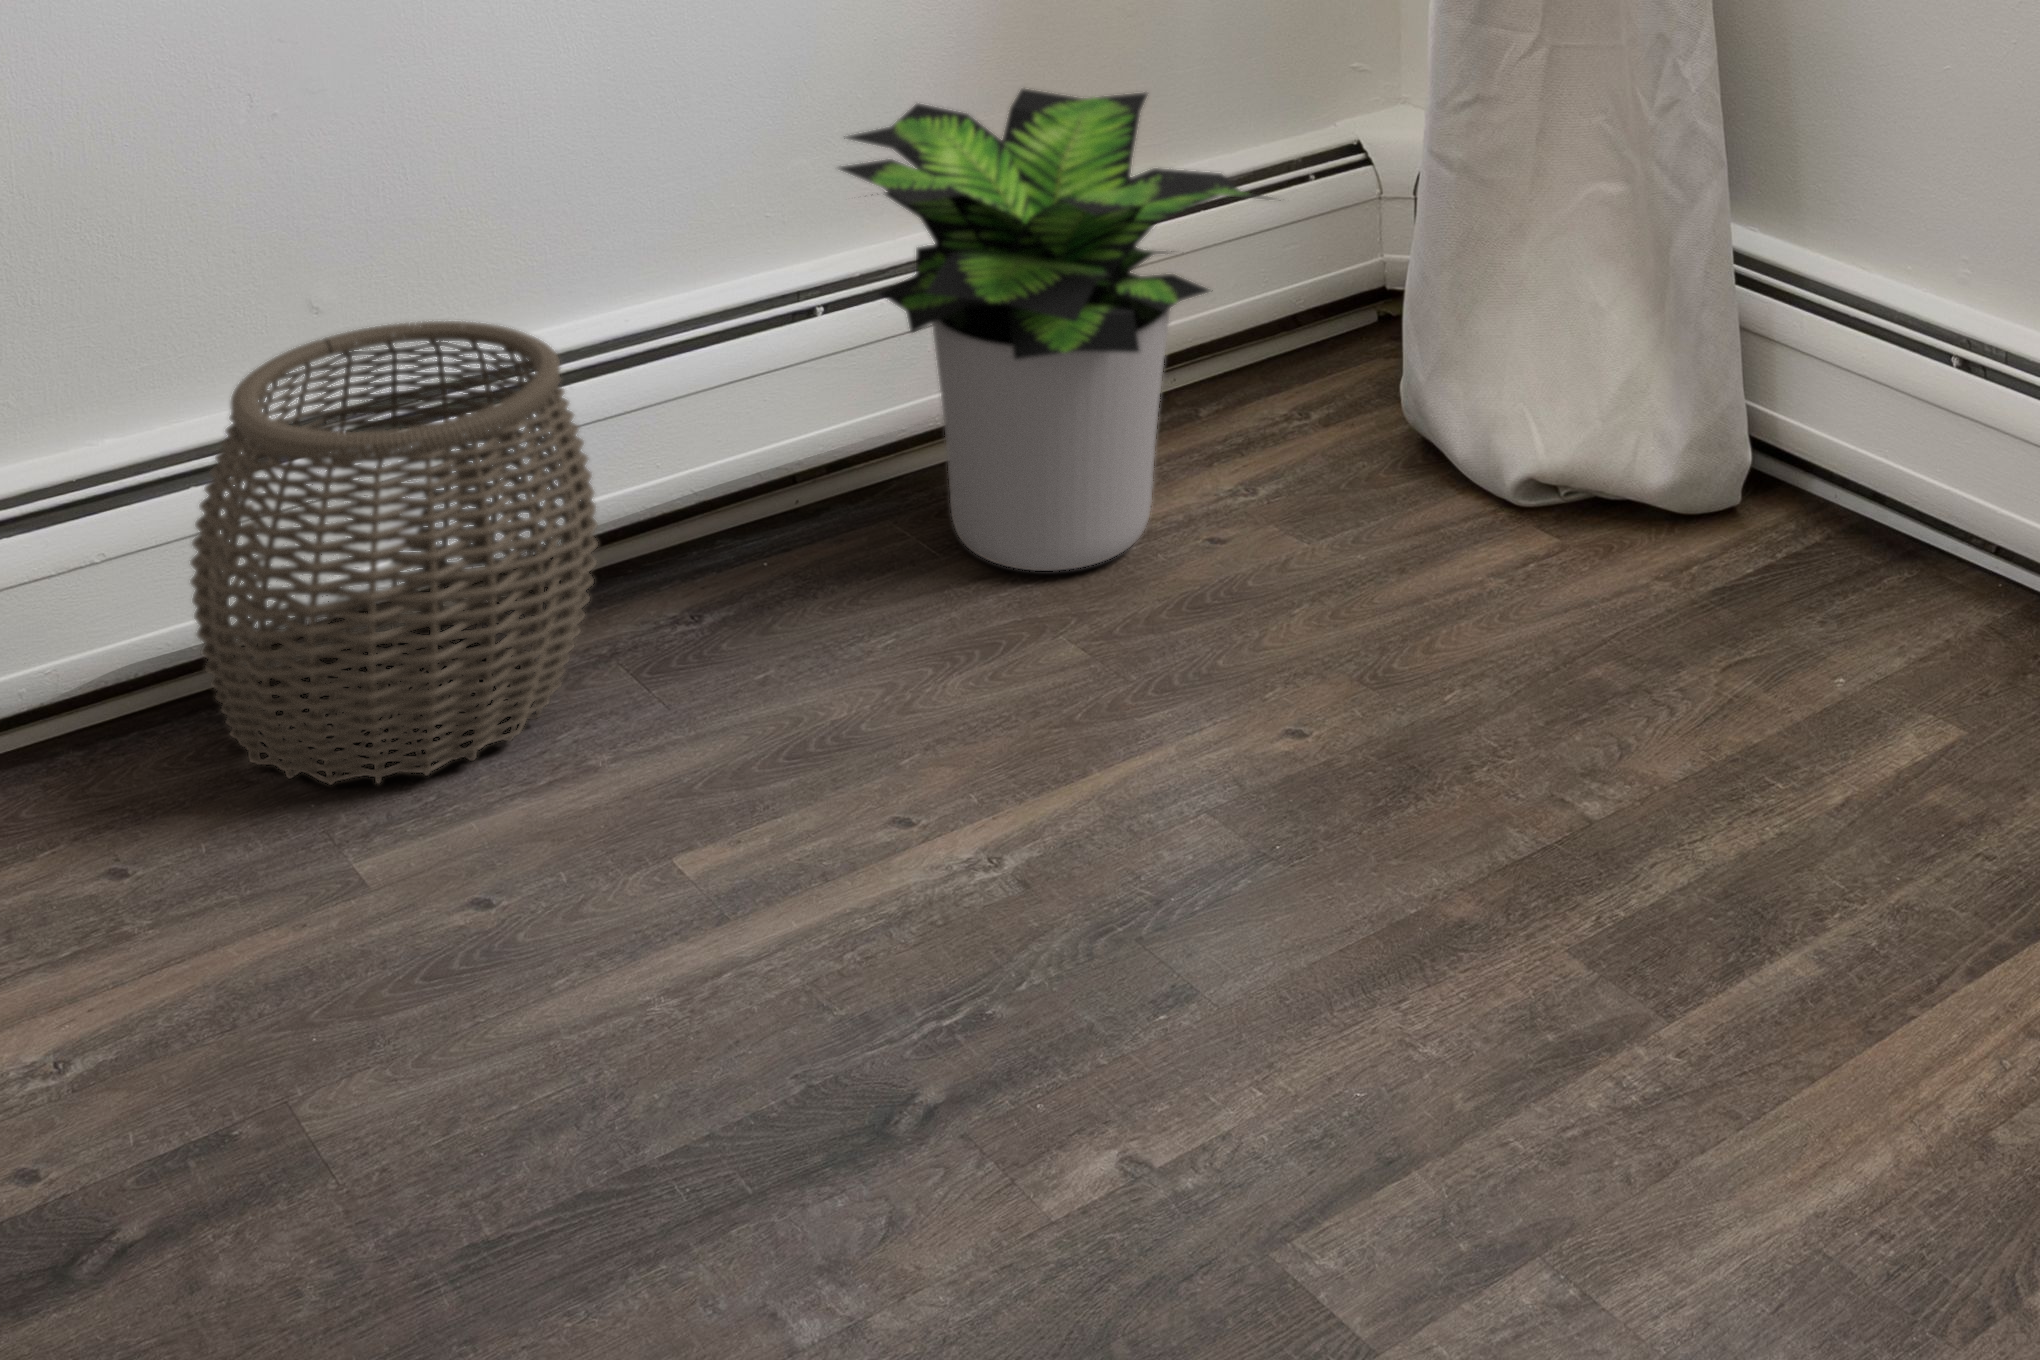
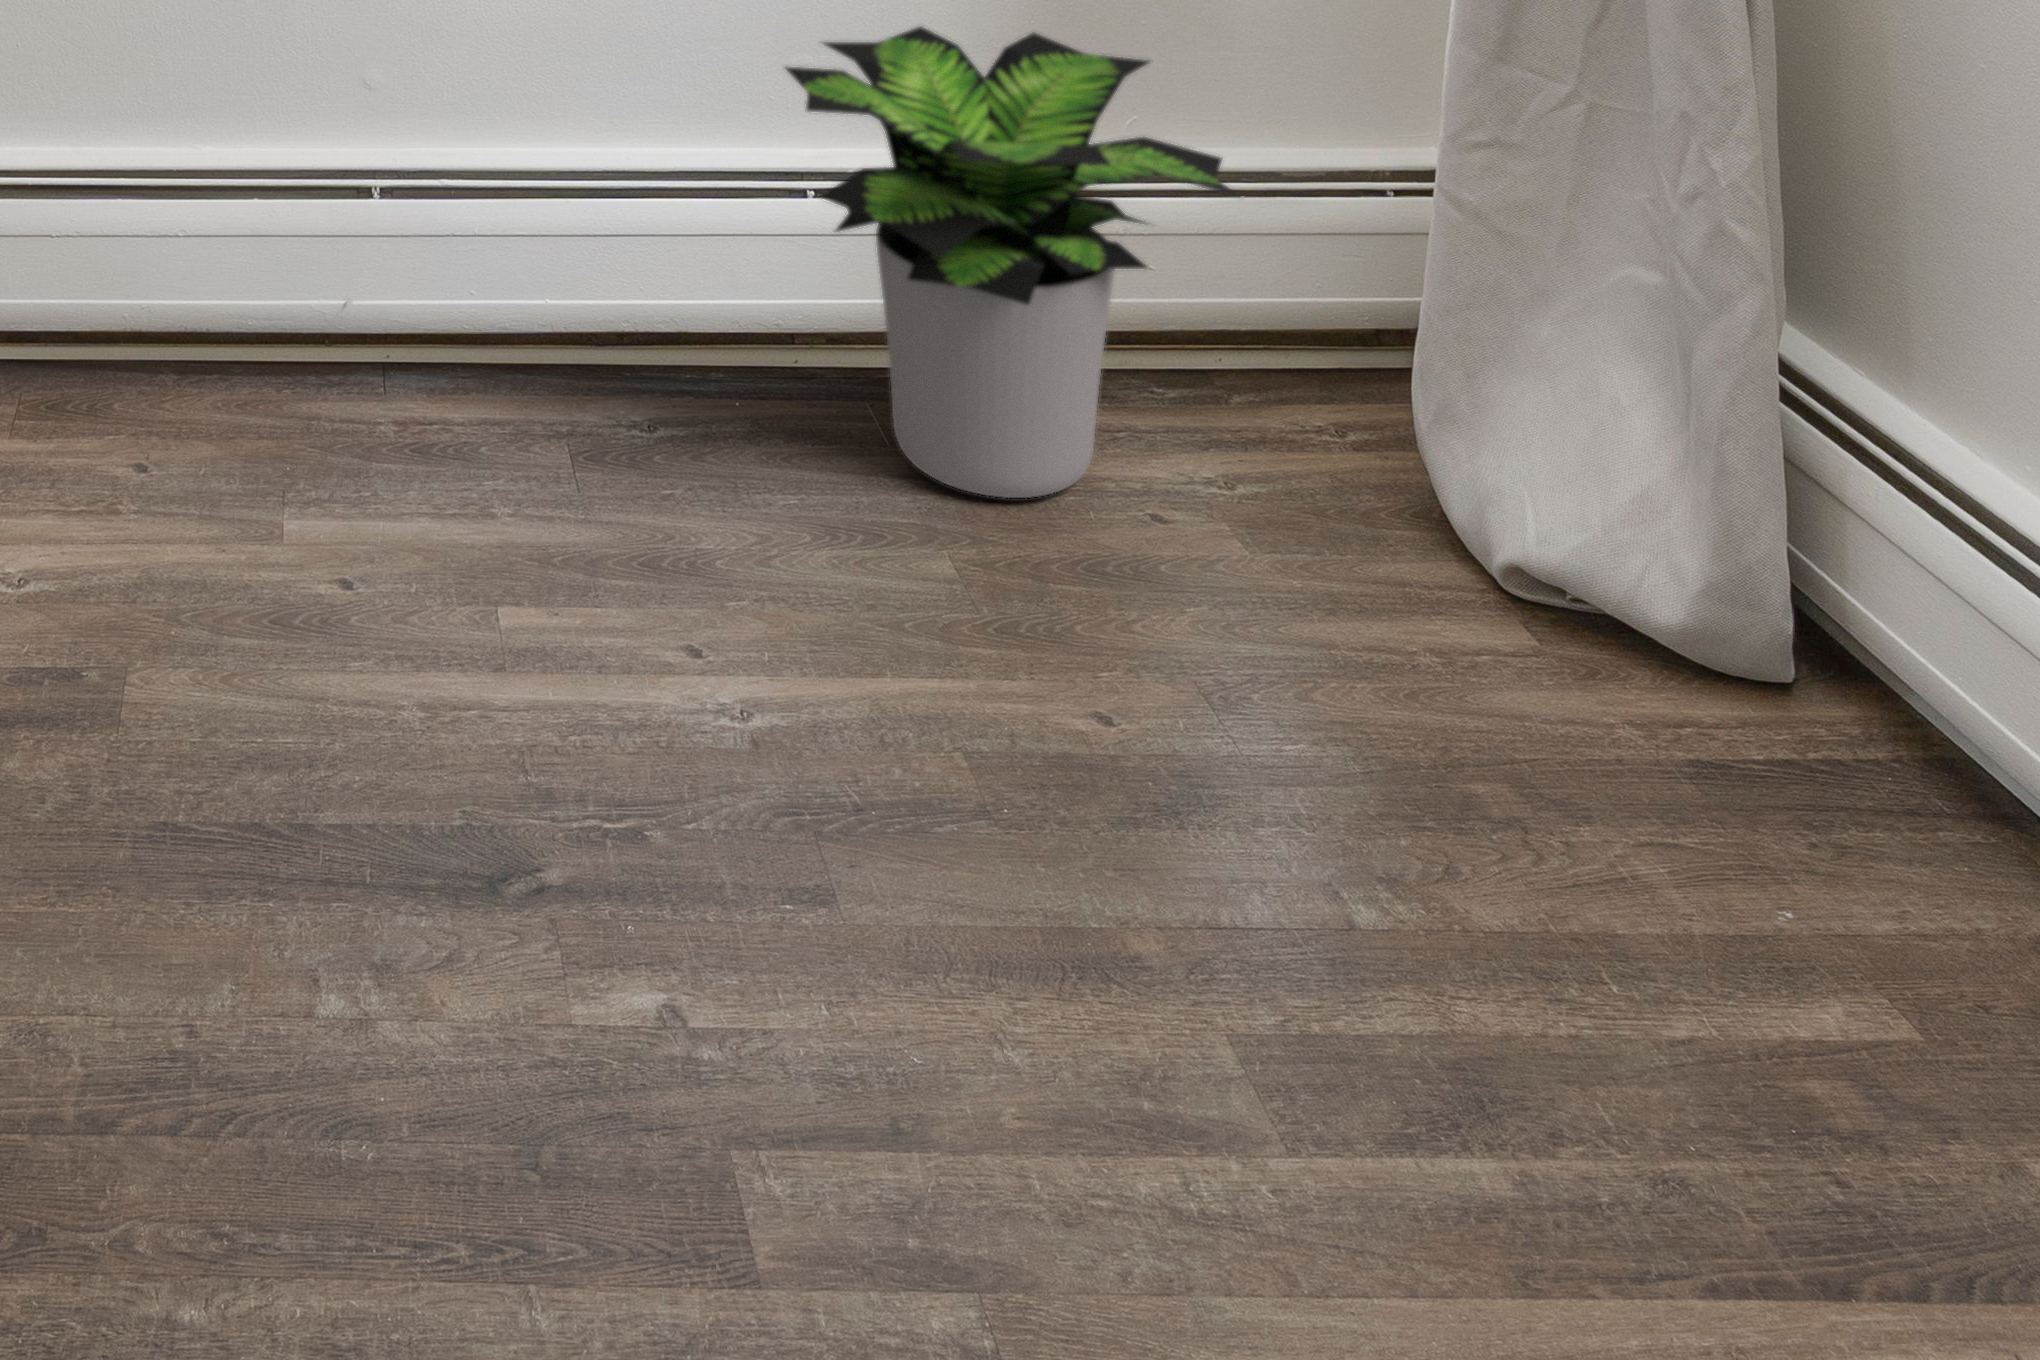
woven basket: present [191,321,598,784] -> none [221,115,535,480]

